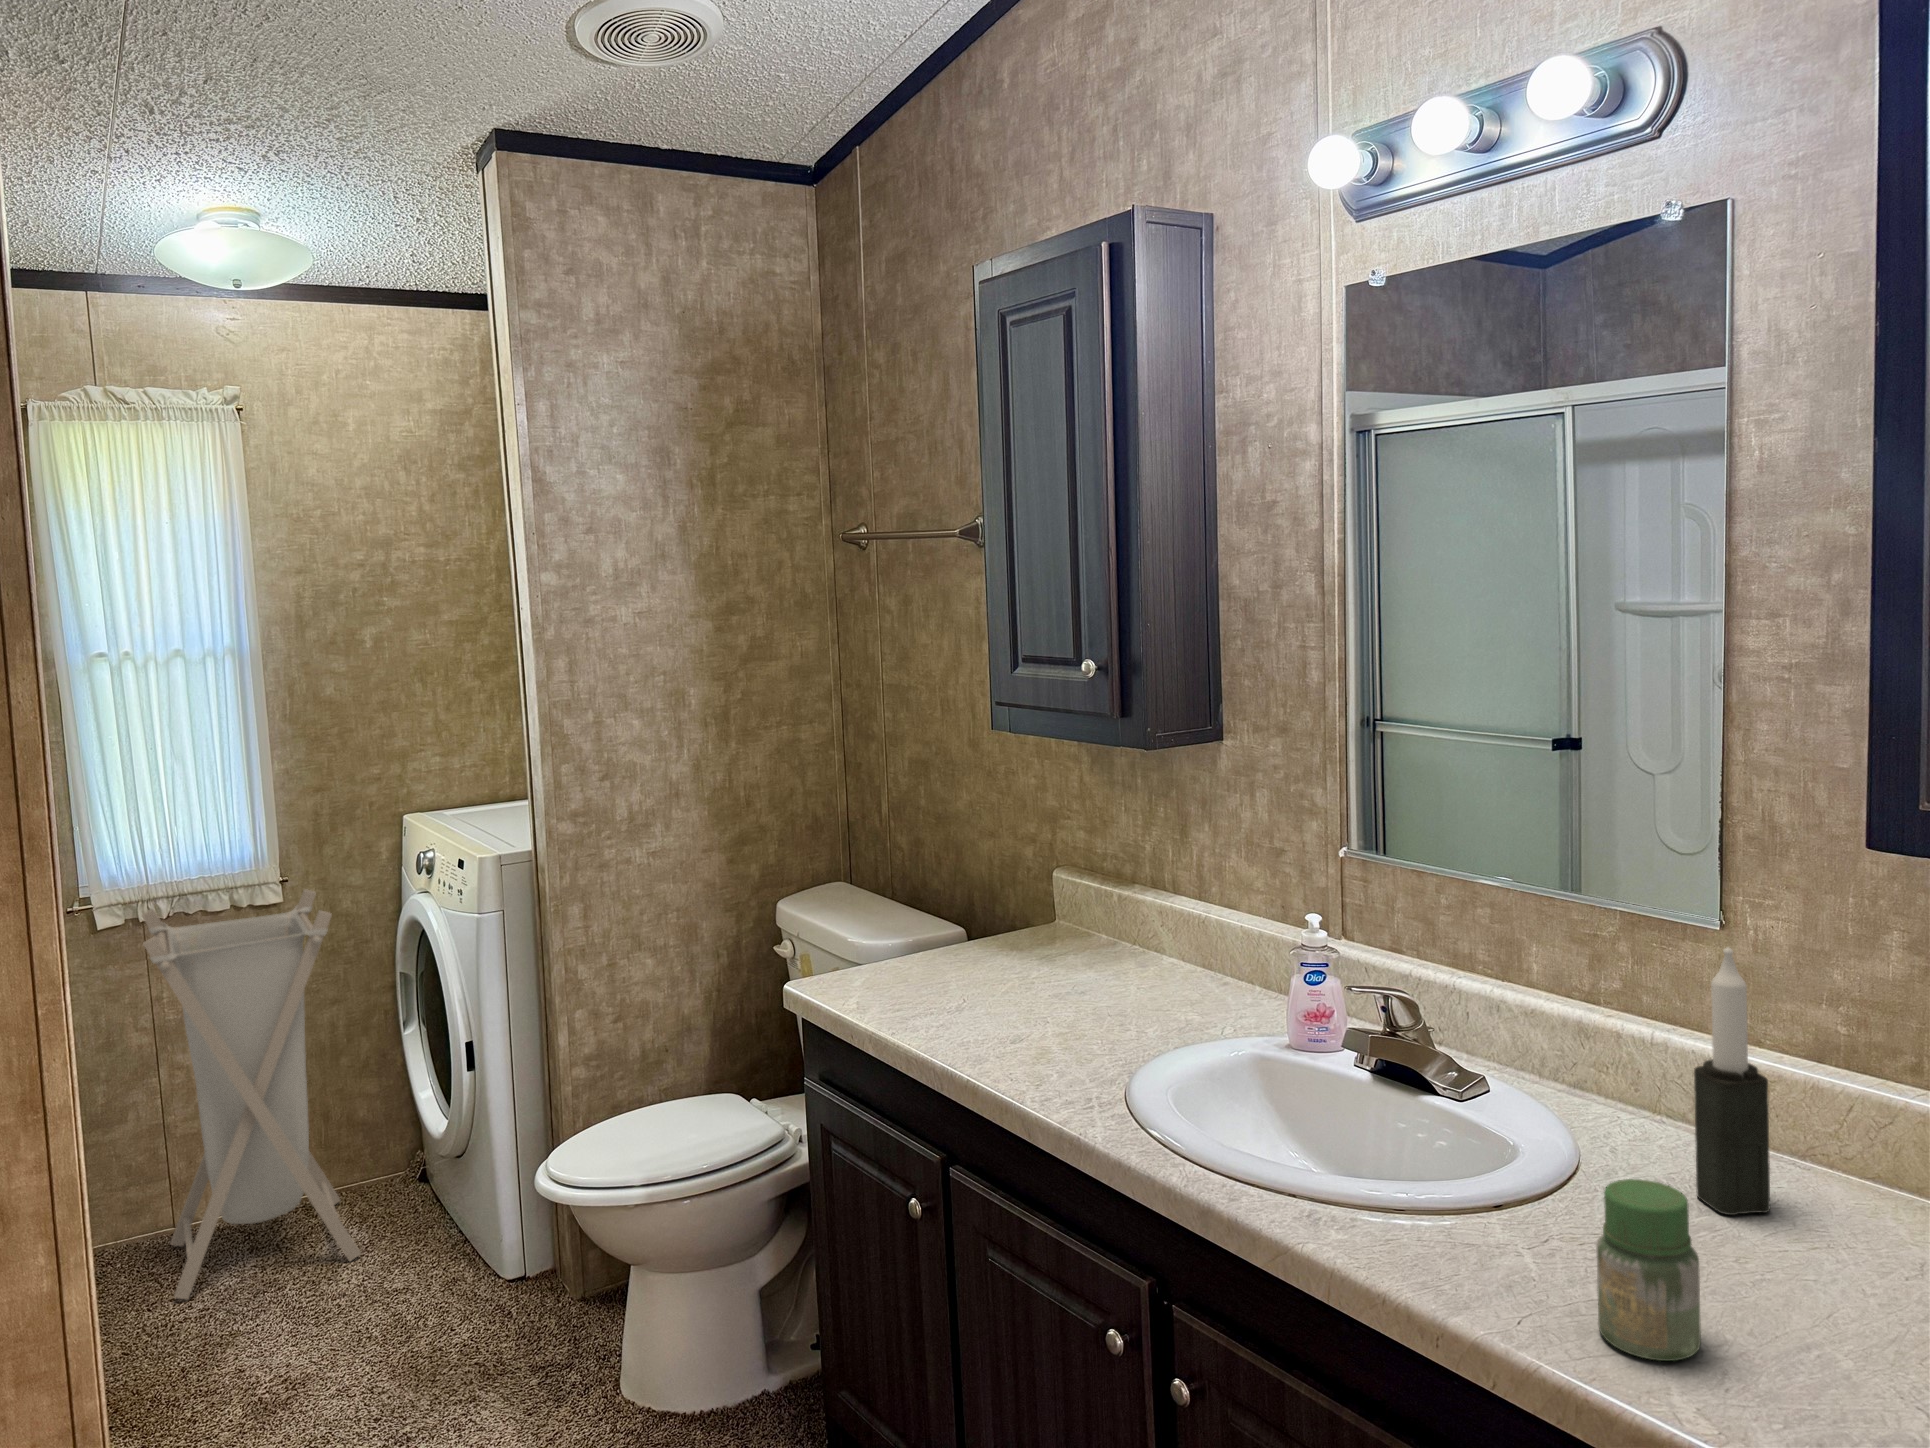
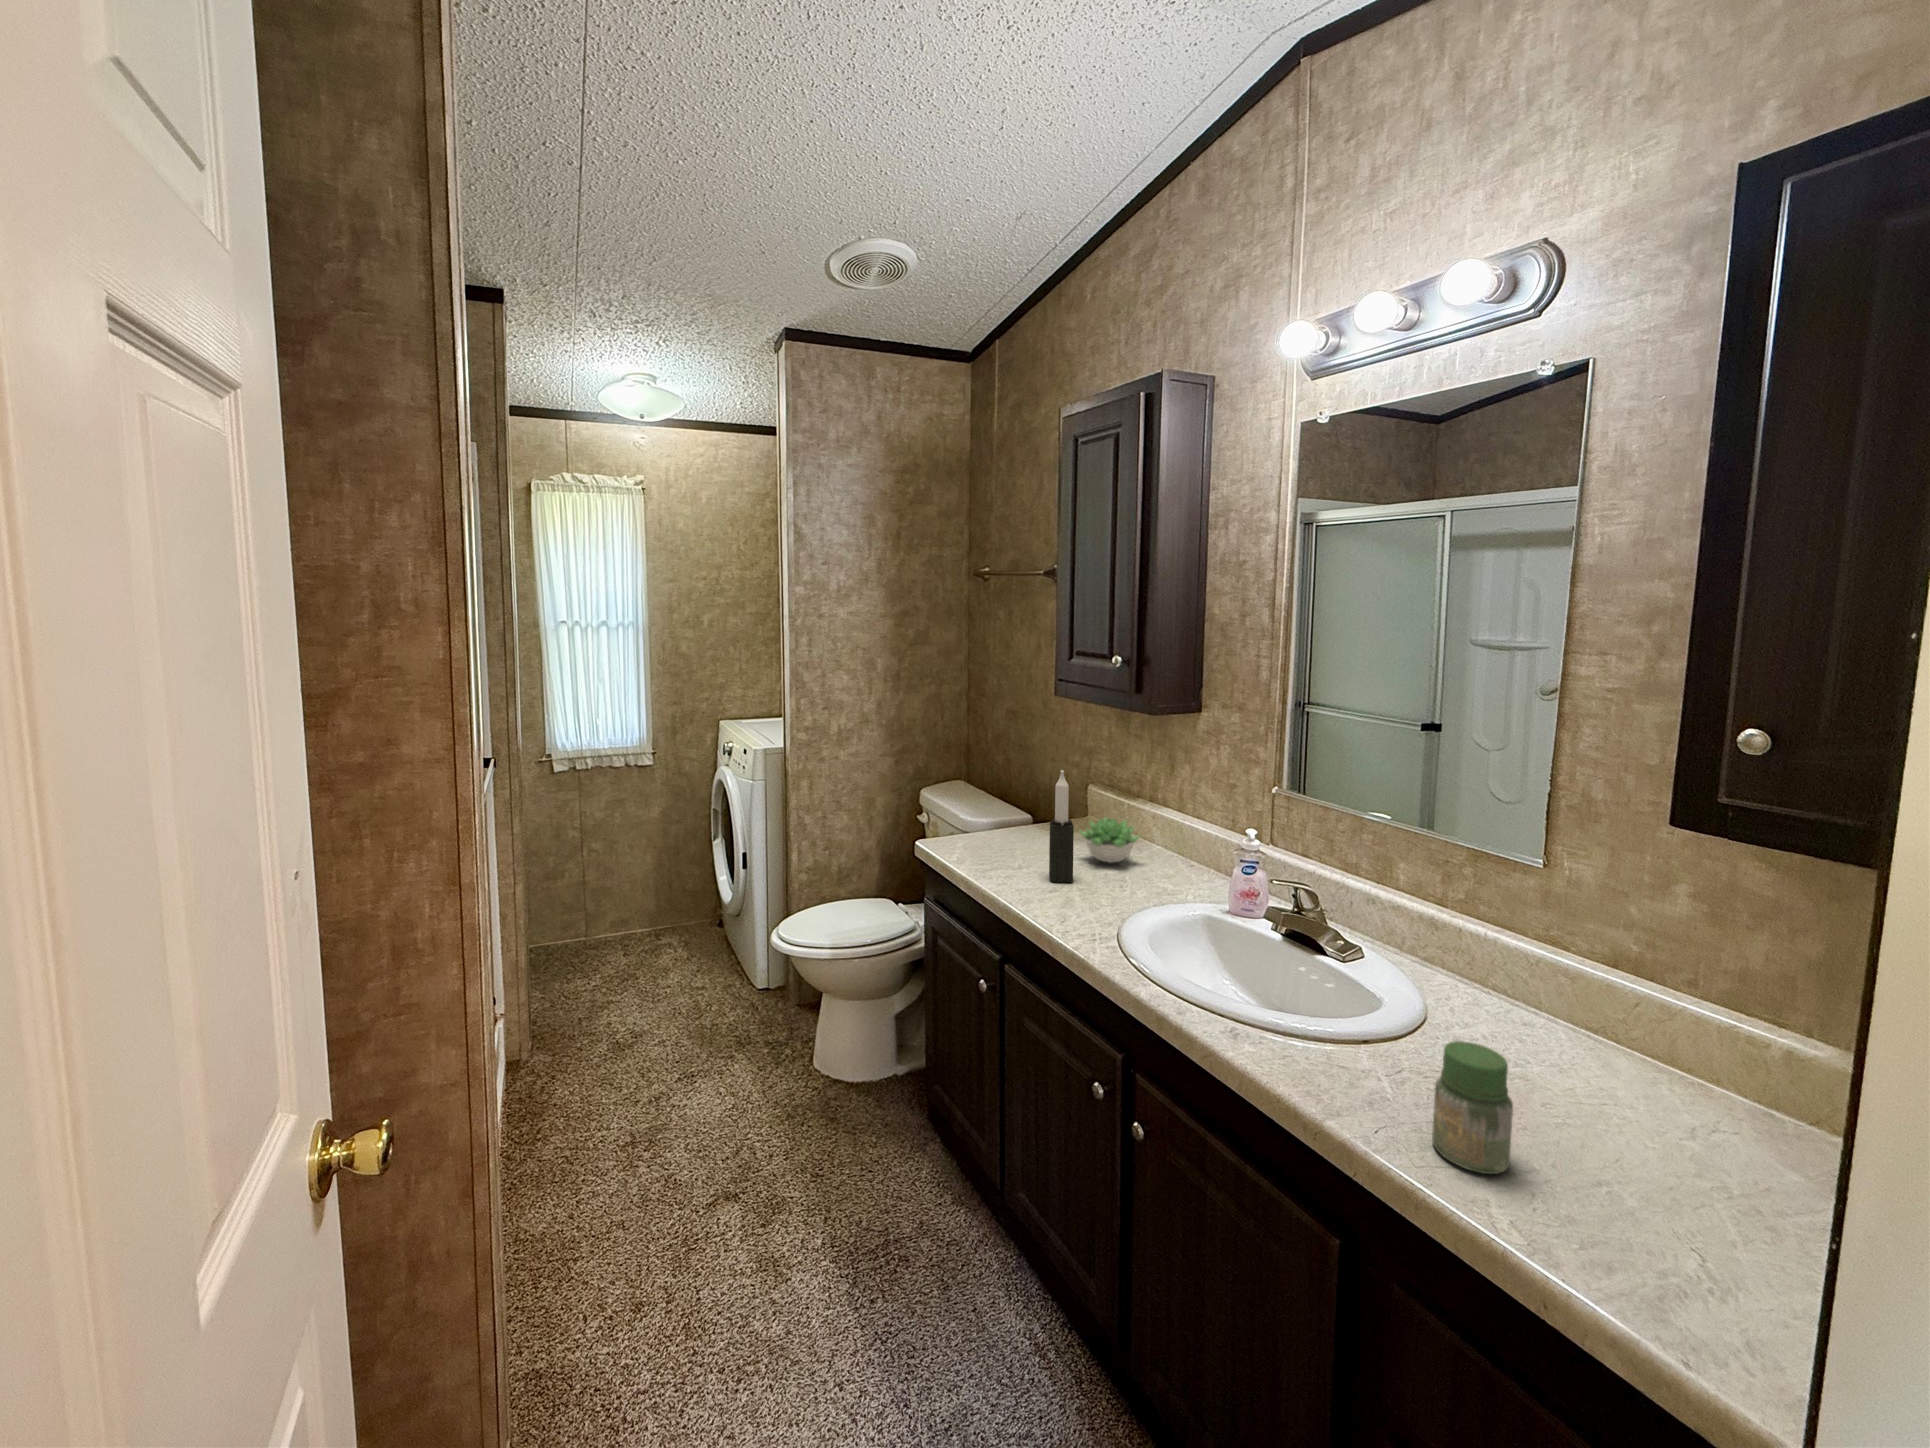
laundry hamper: present [142,889,360,1299] -> none [574,760,682,981]
succulent plant: none [1047,917,1147,989] -> present [1080,817,1141,863]
candle: present [1694,948,1770,1215] -> present [1049,770,1074,883]

